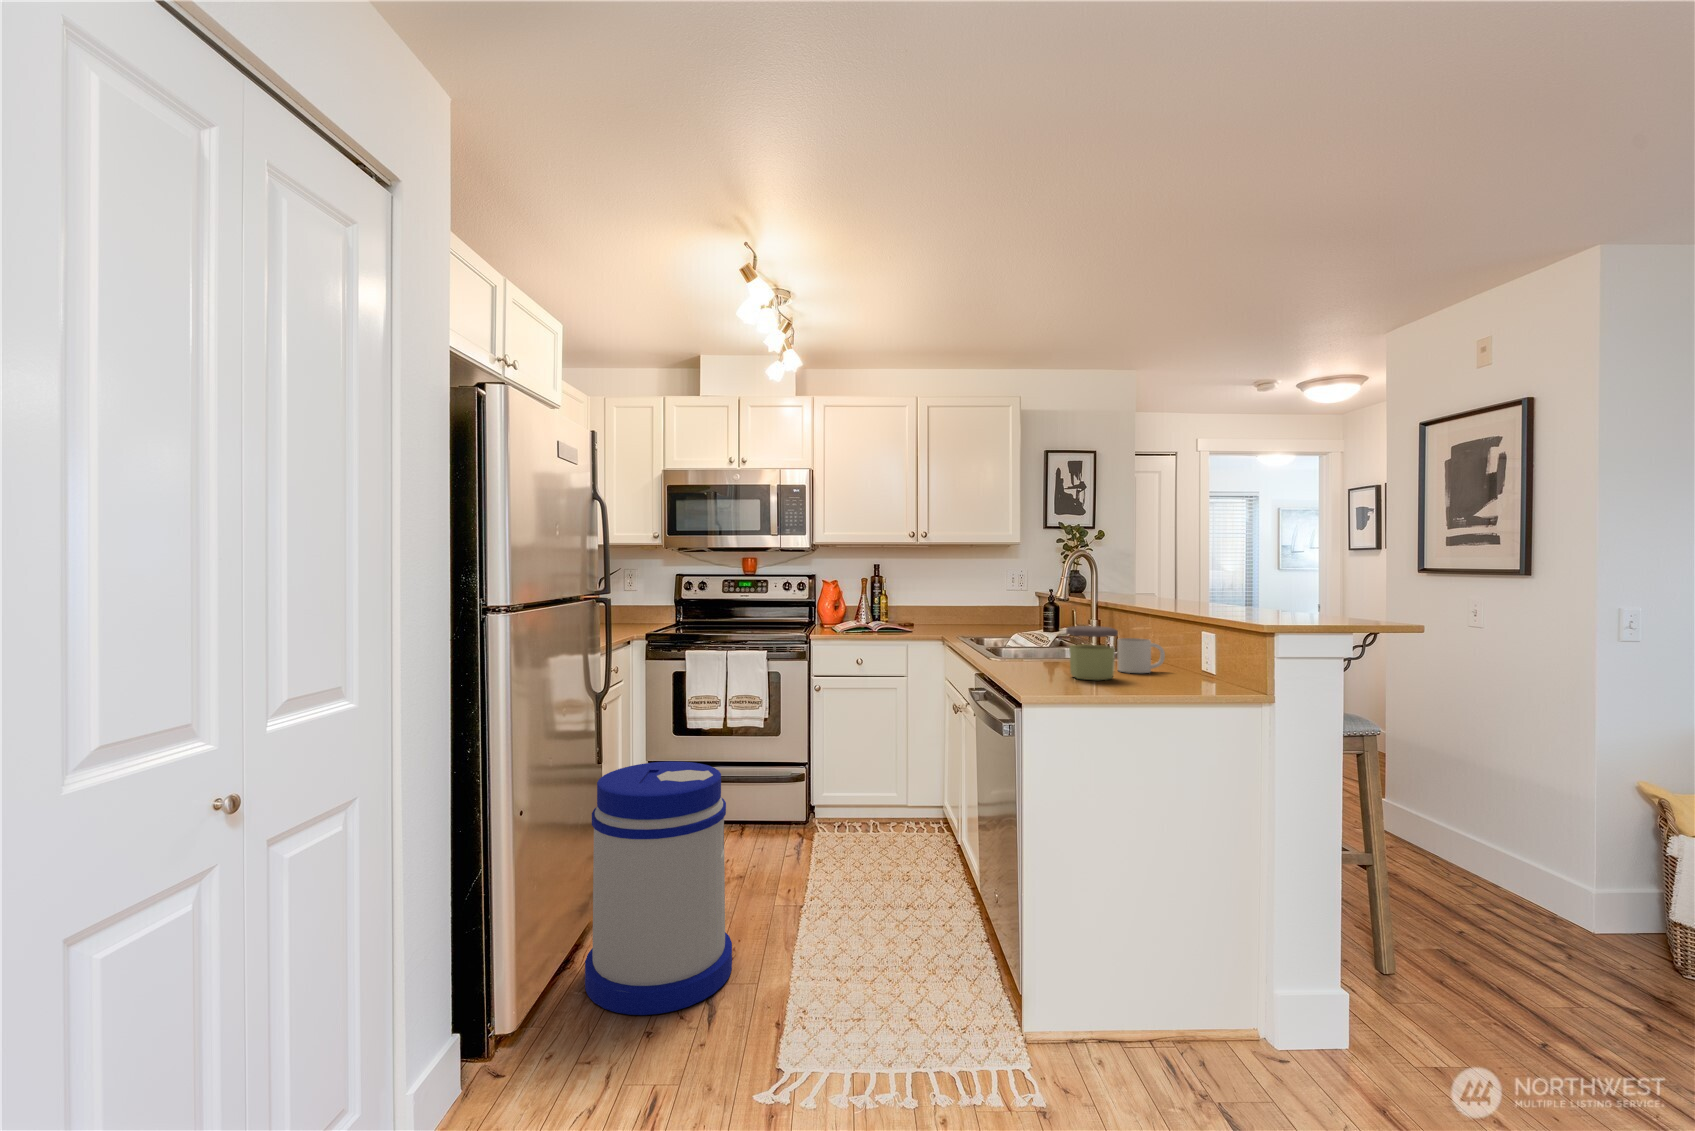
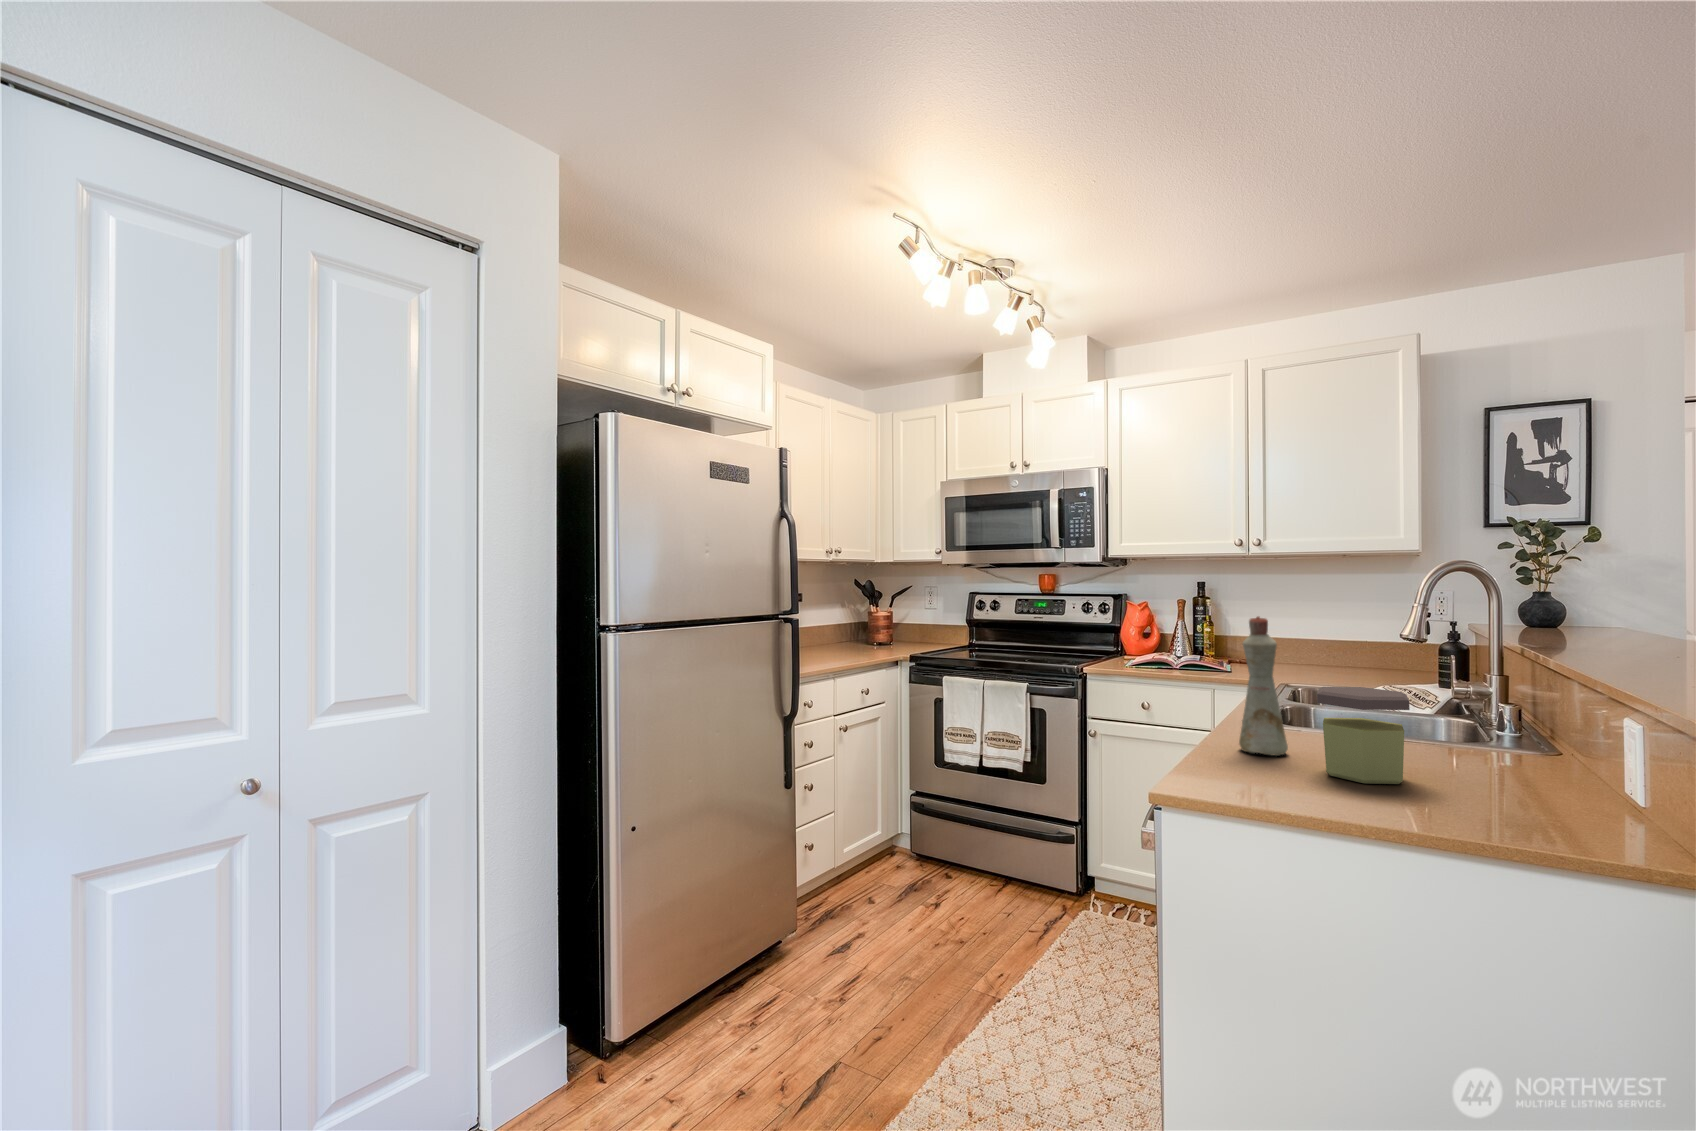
bottle: none [1013,585,1041,674] -> present [1239,616,1288,756]
mug: present [1118,638,1165,673] -> none [1450,713,1560,781]
trash can: present [585,762,732,1015] -> none [724,796,878,1078]

